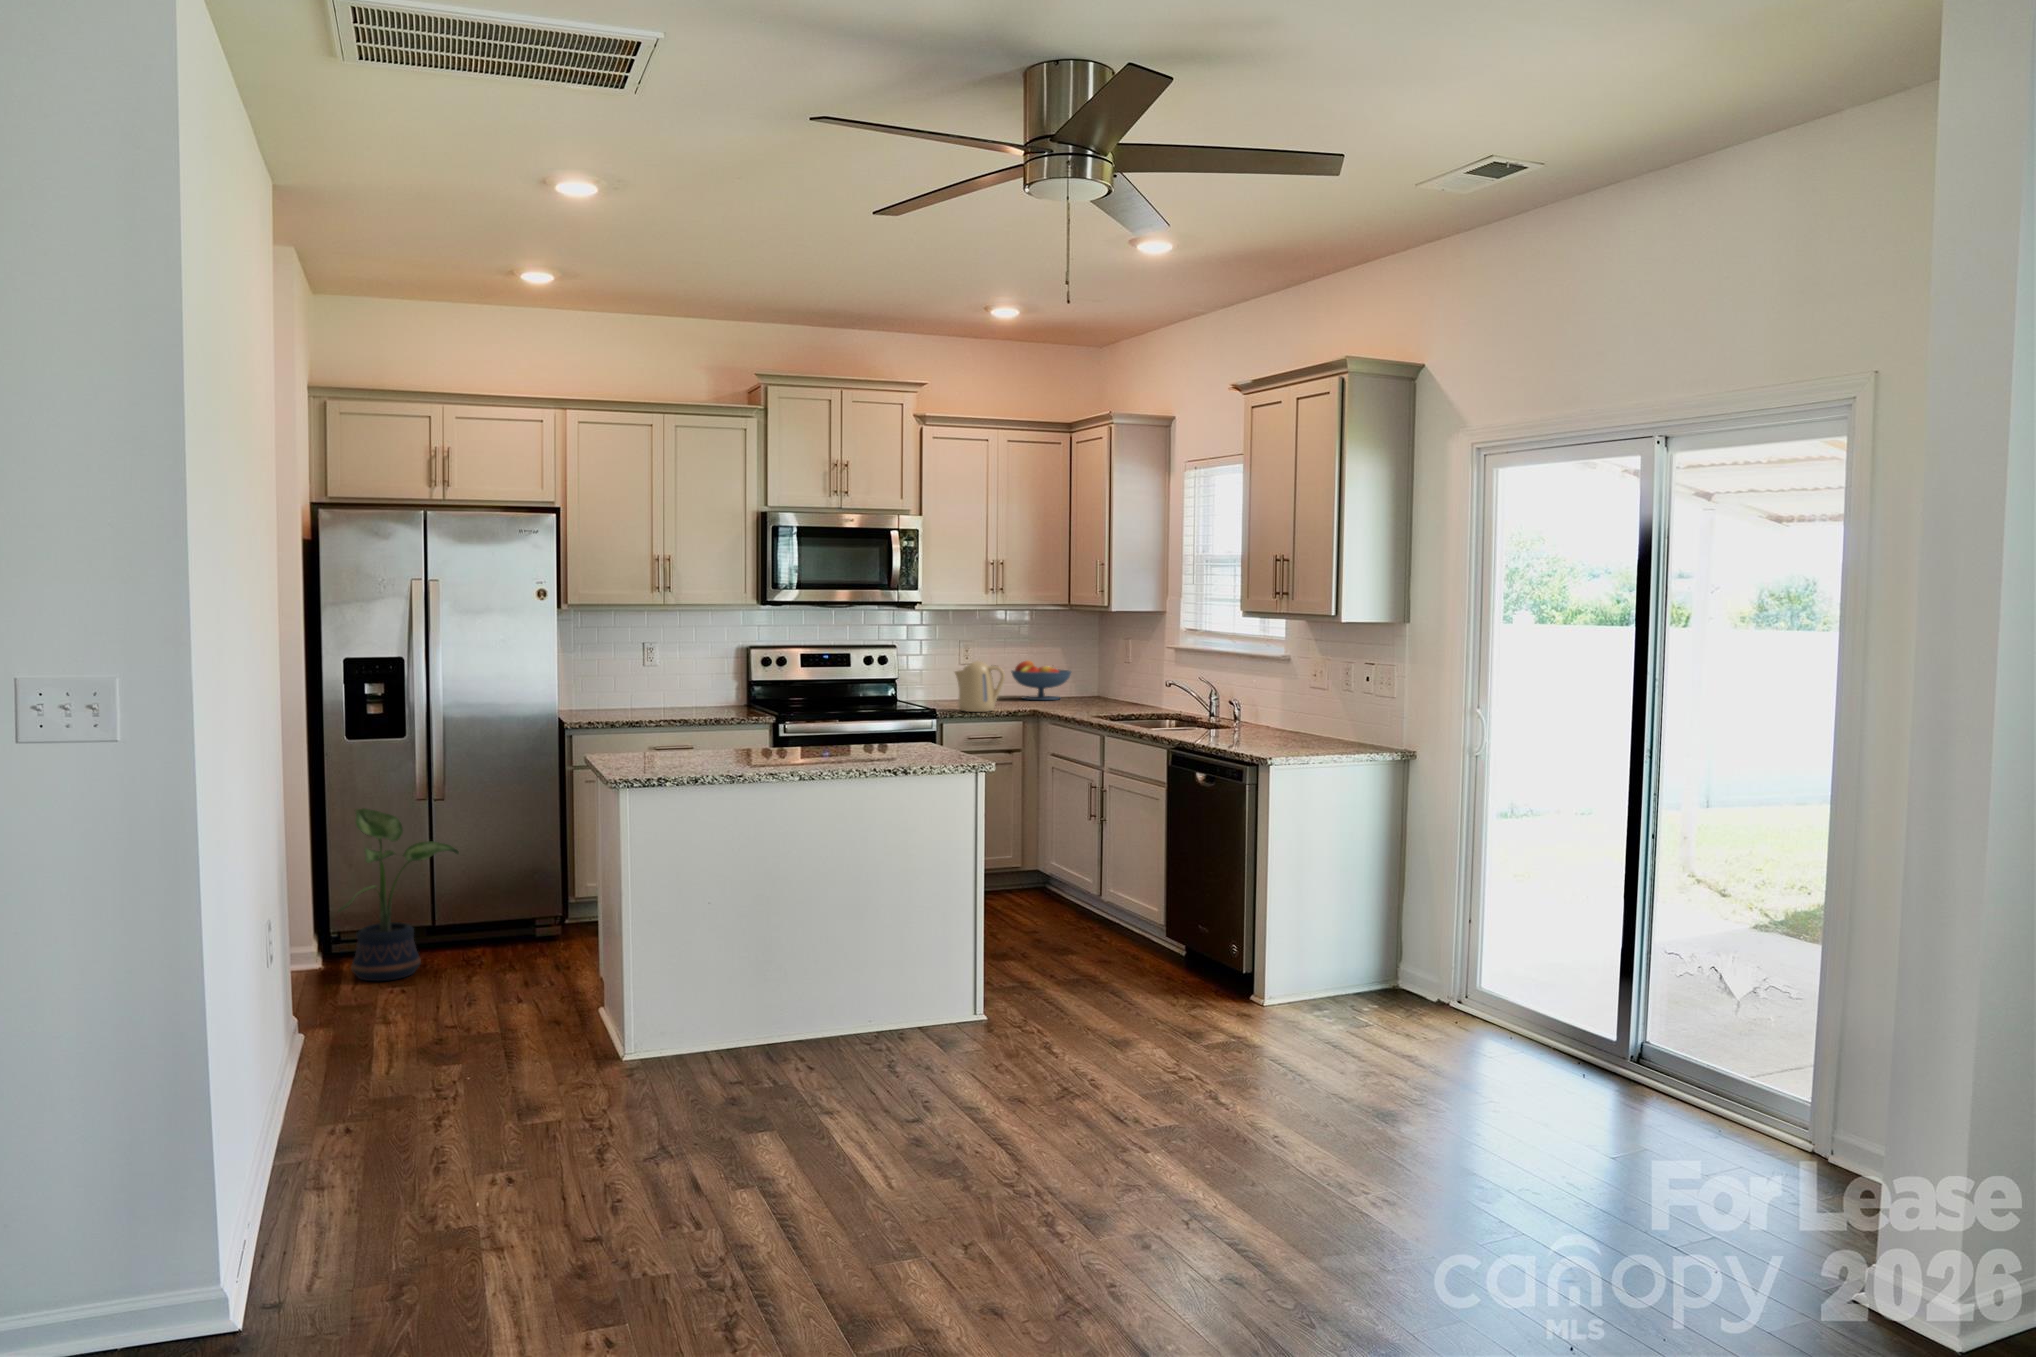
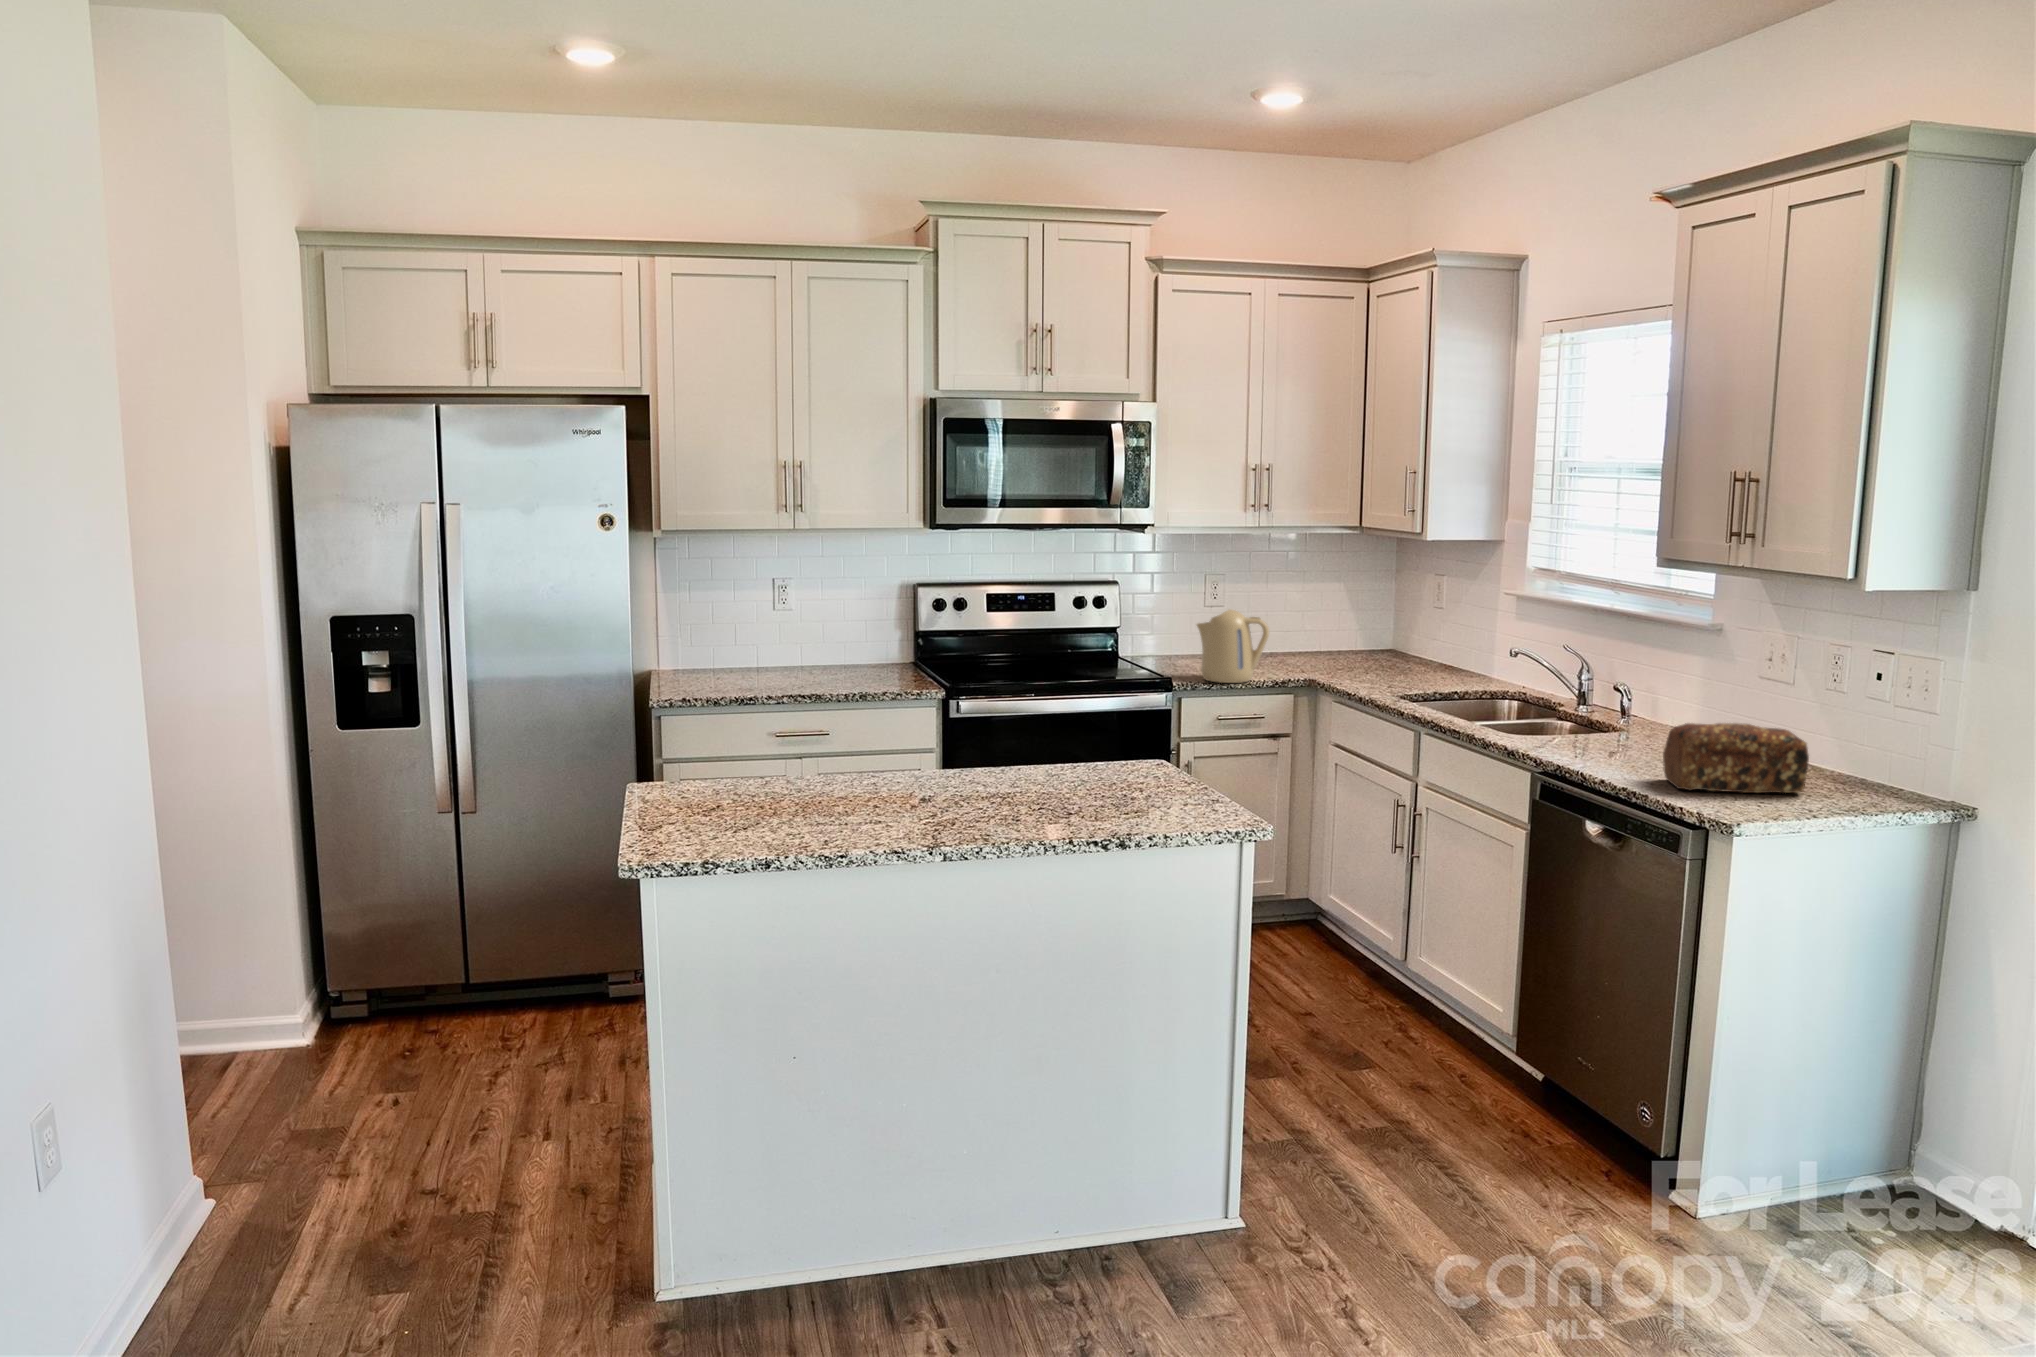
fruit bowl: present [1011,661,1071,700] -> none [1273,600,1360,658]
bread loaf: none [1241,707,1322,748] -> present [1663,723,1809,793]
potted plant: present [338,808,459,981] -> none [331,823,501,1070]

